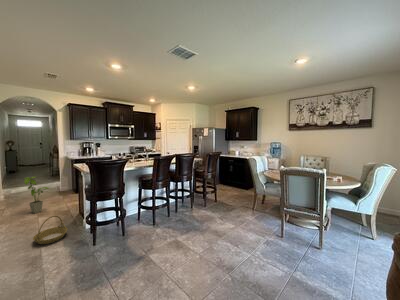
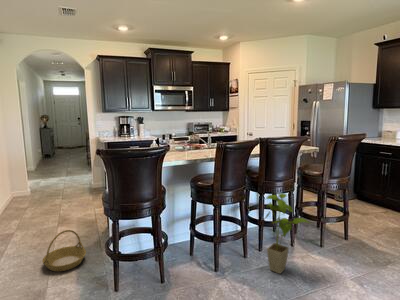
house plant: present [24,177,48,213] -> present [266,193,309,273]

